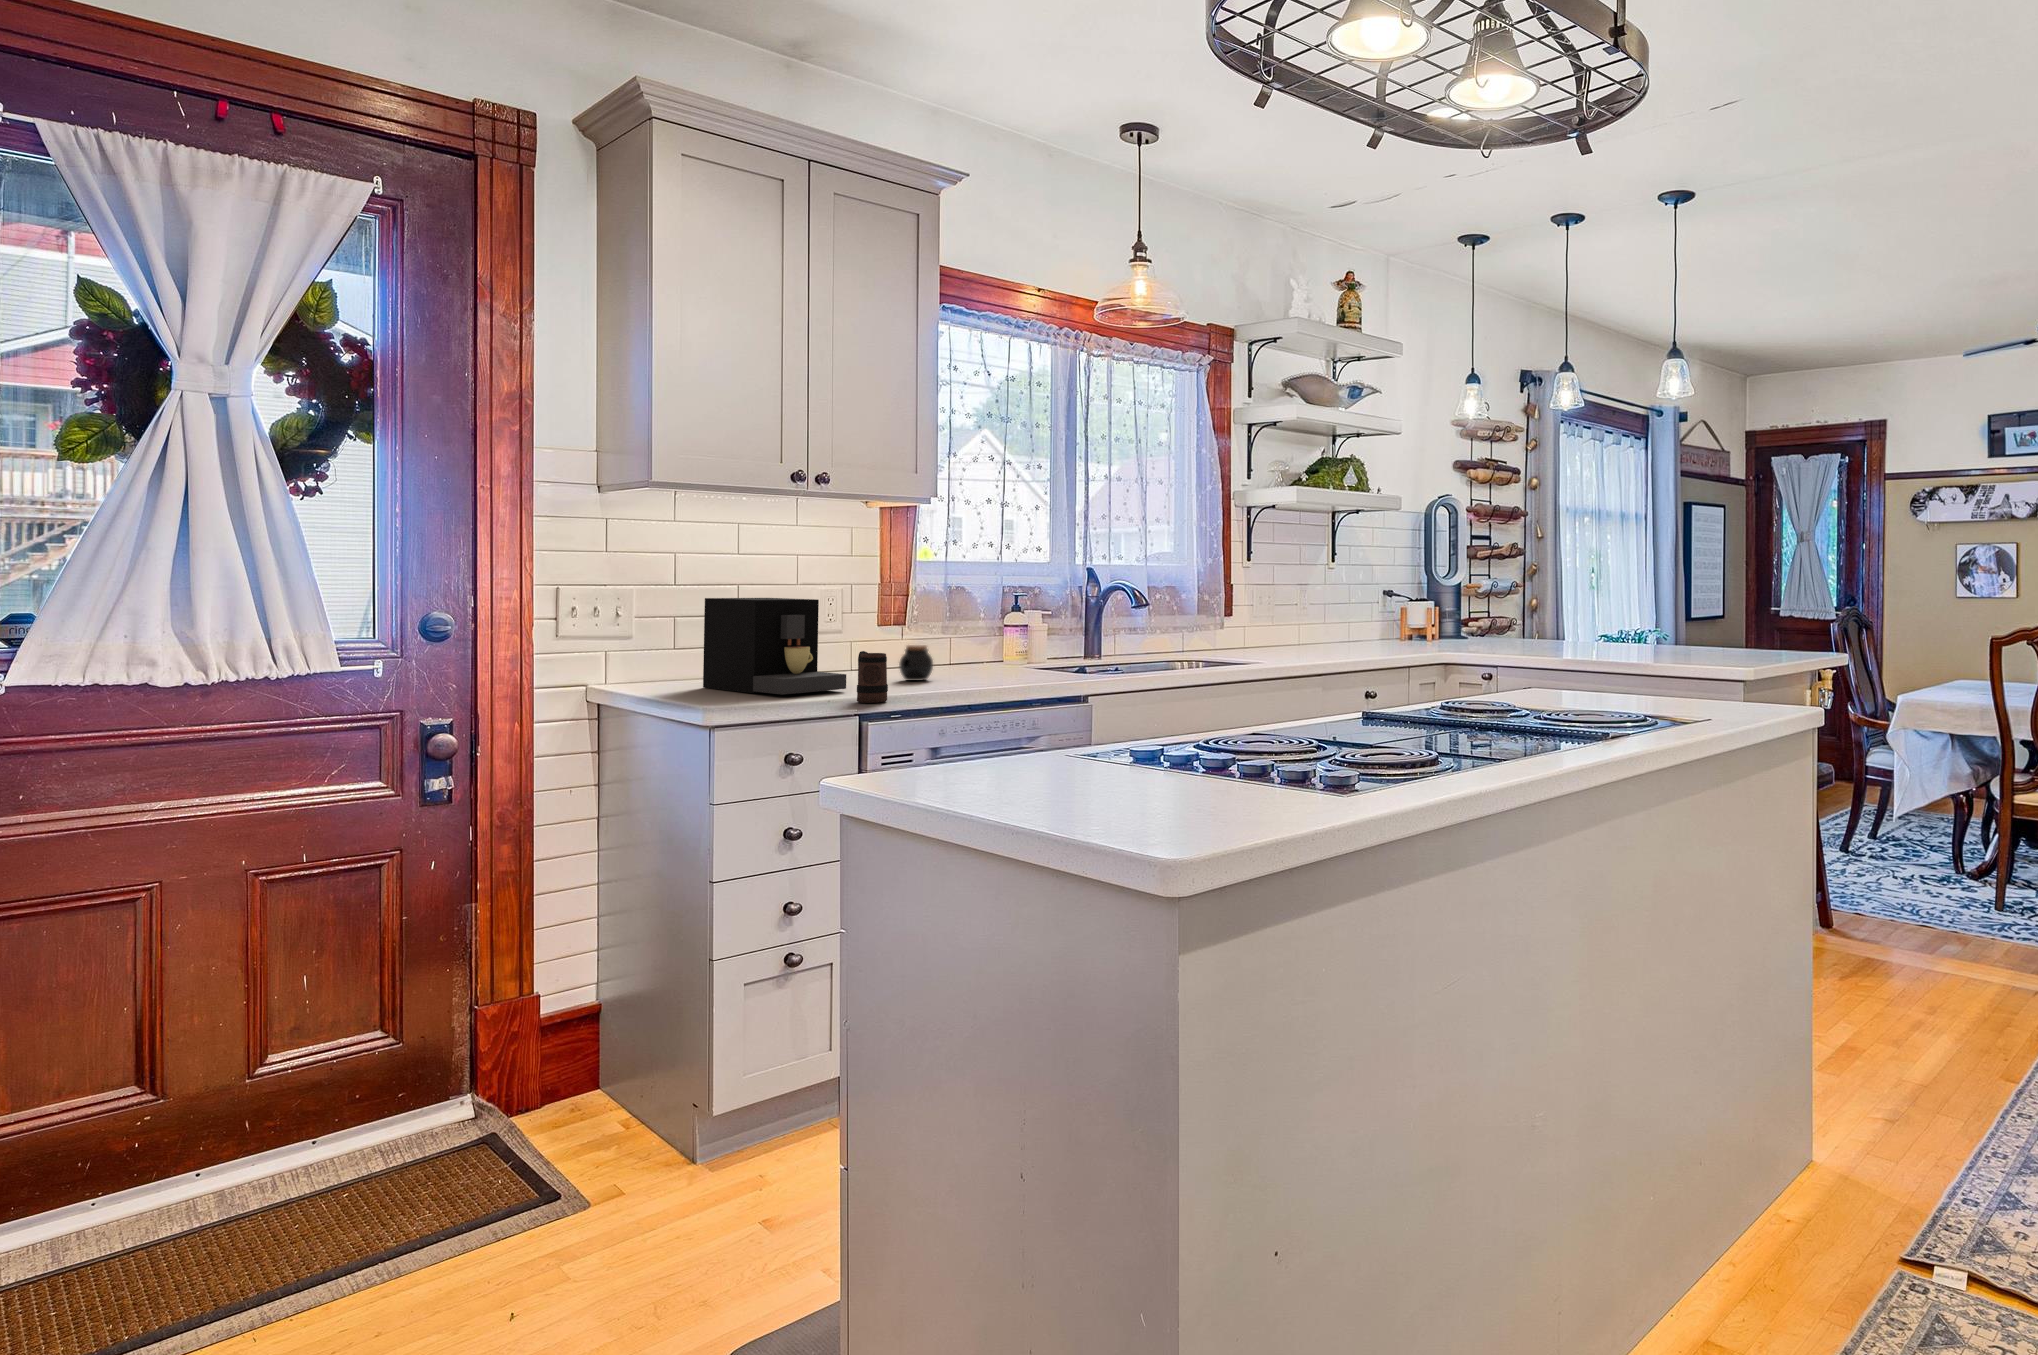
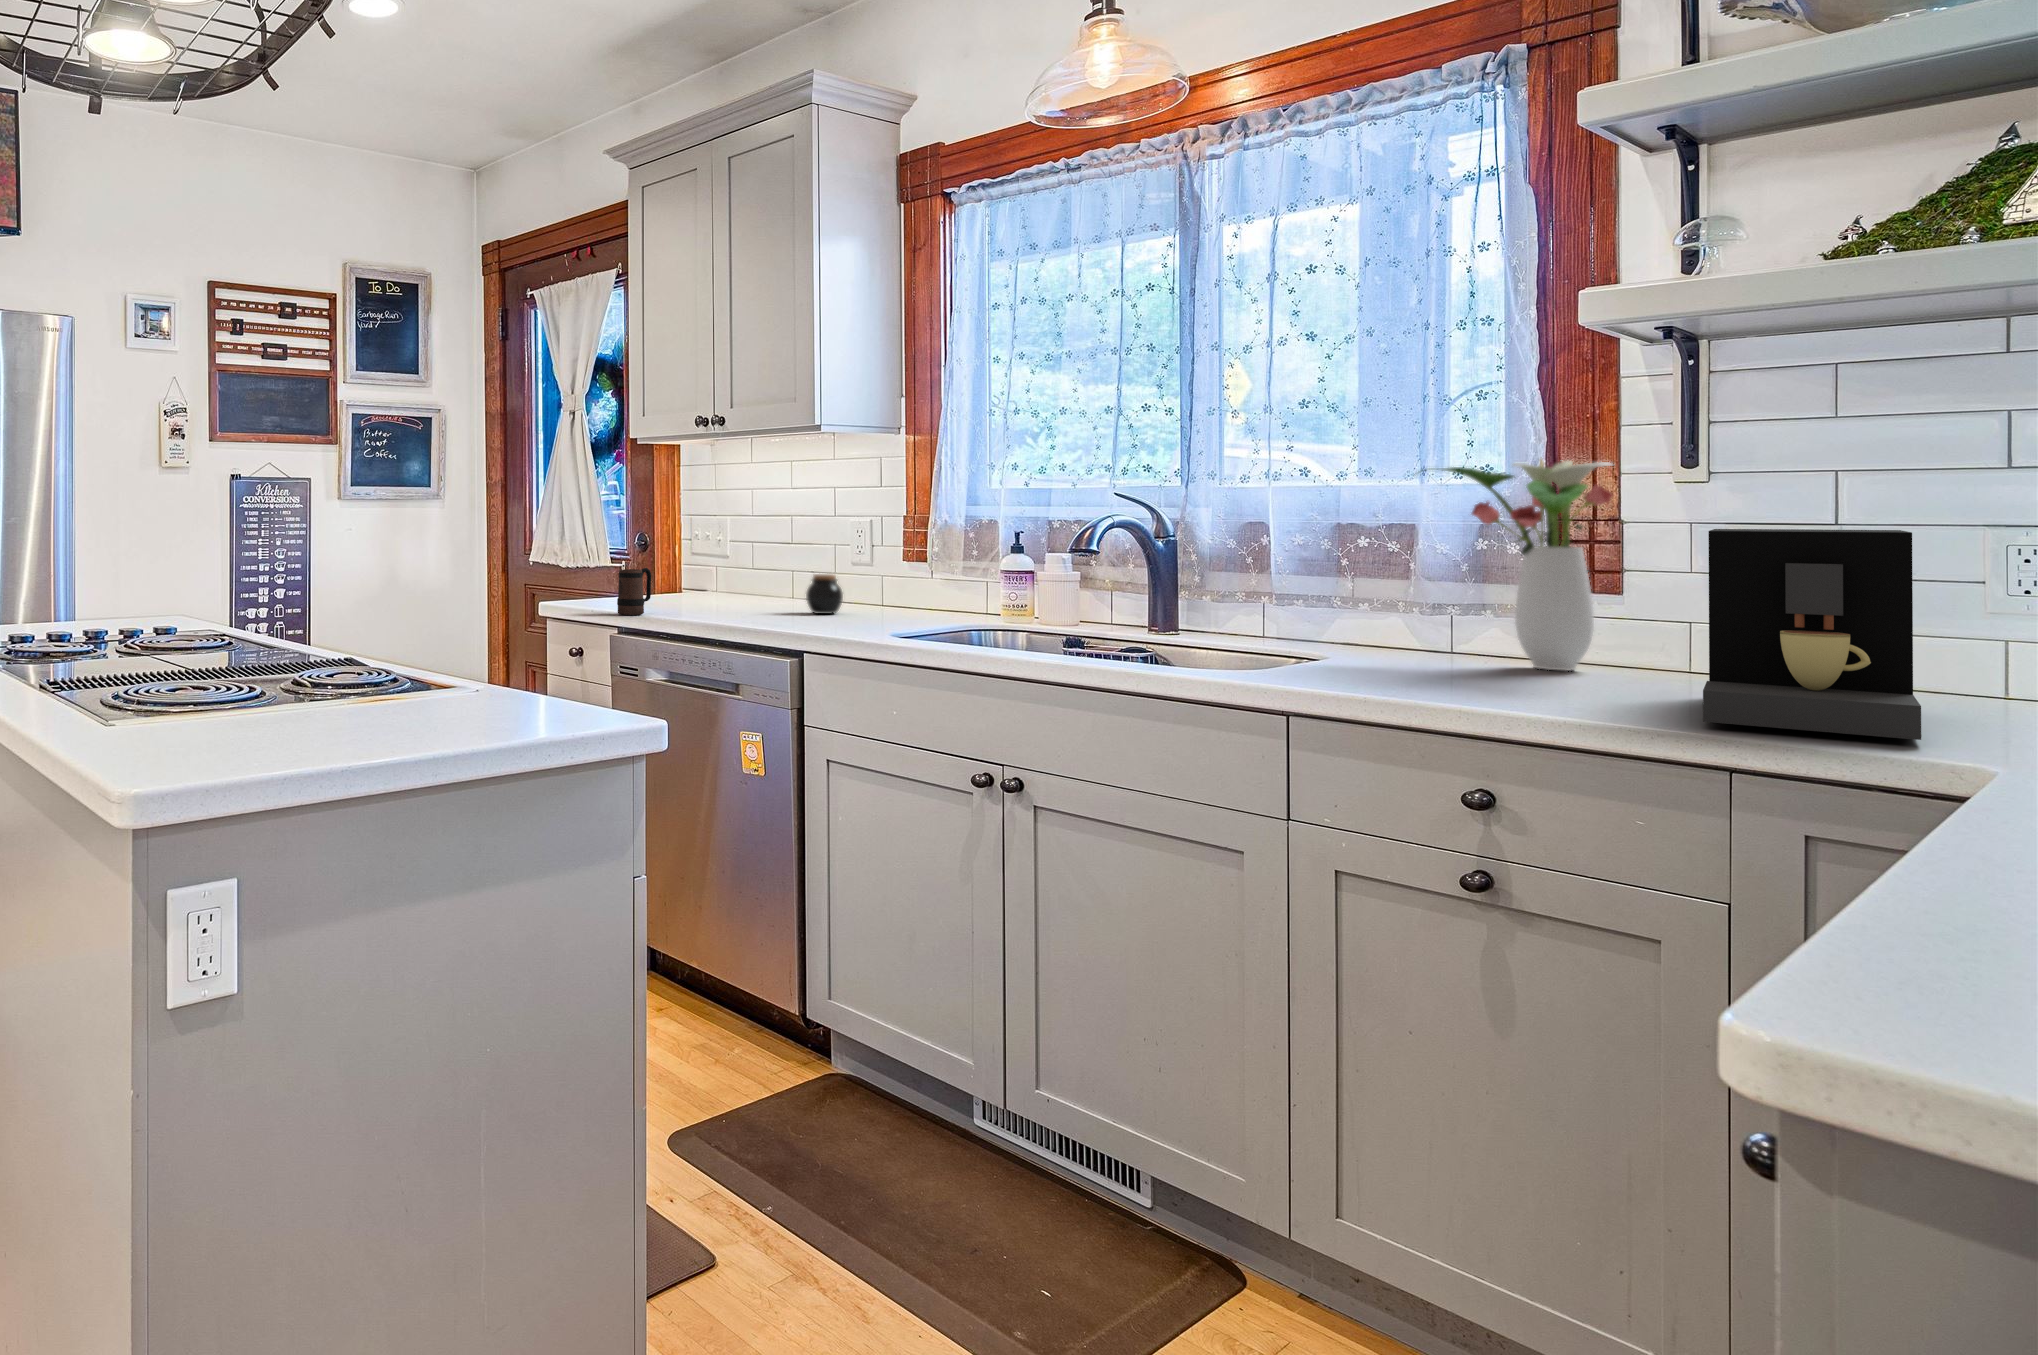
flower arrangement: none [1238,567,1313,655] -> present [1425,459,1613,671]
coffee maker: present [703,598,846,695] -> present [1703,529,1921,740]

